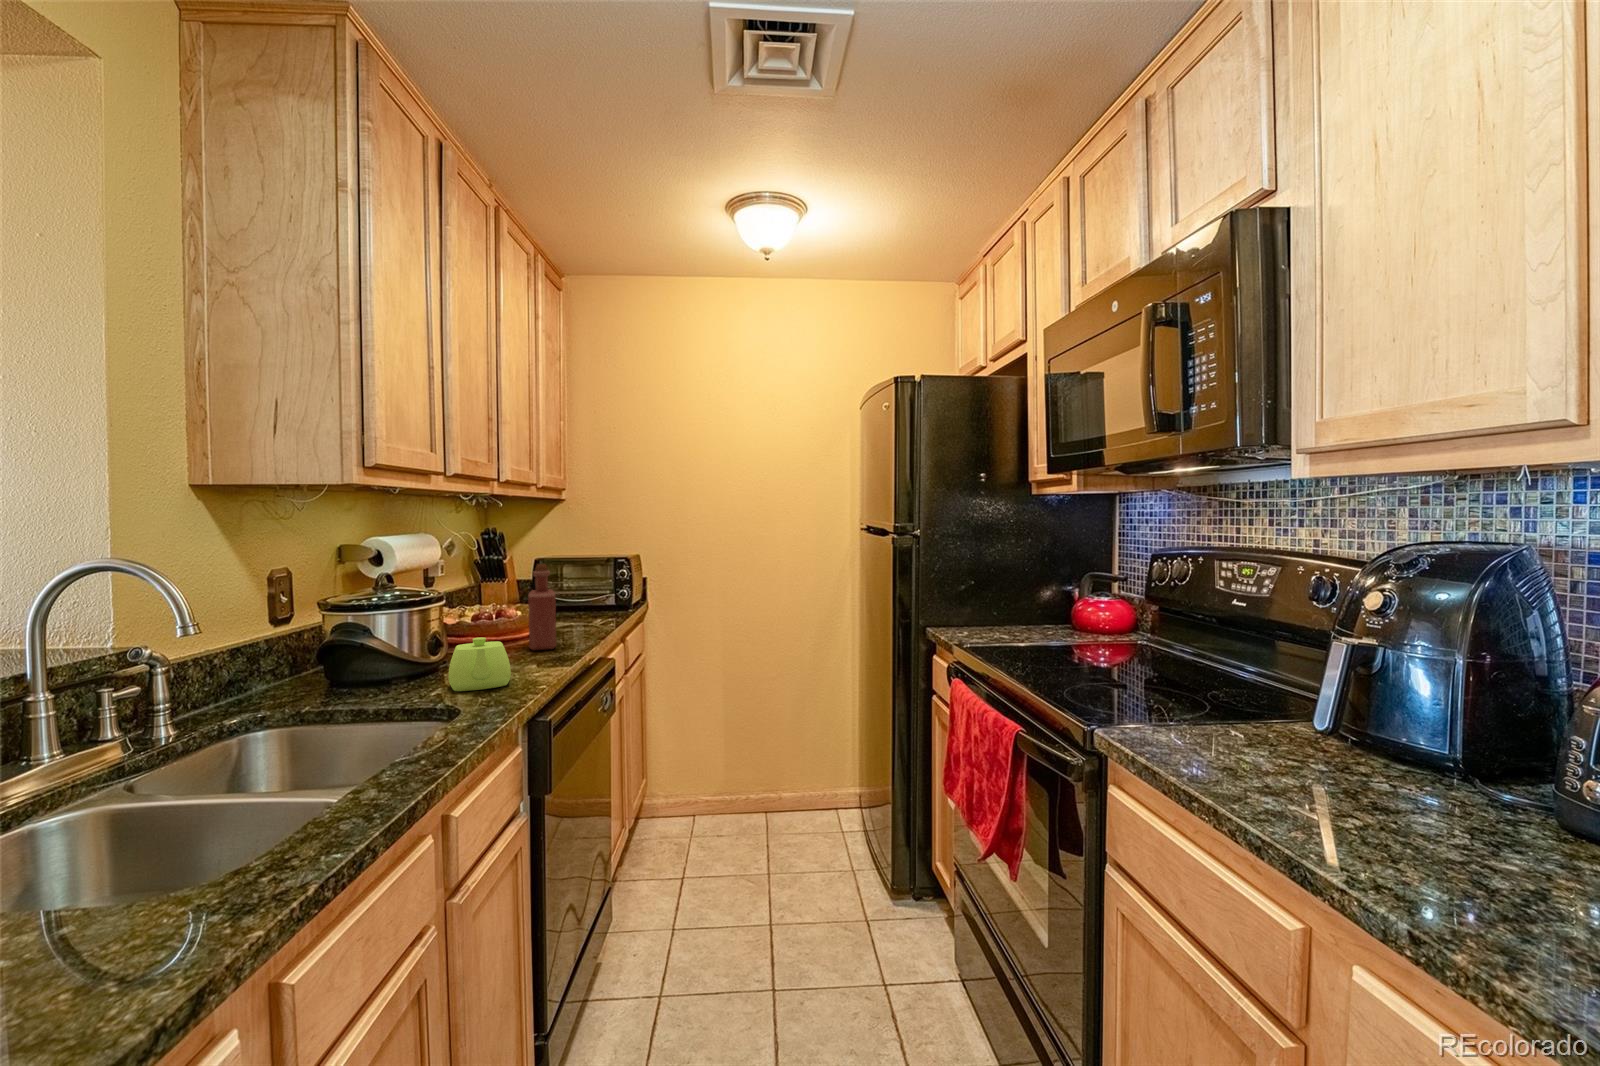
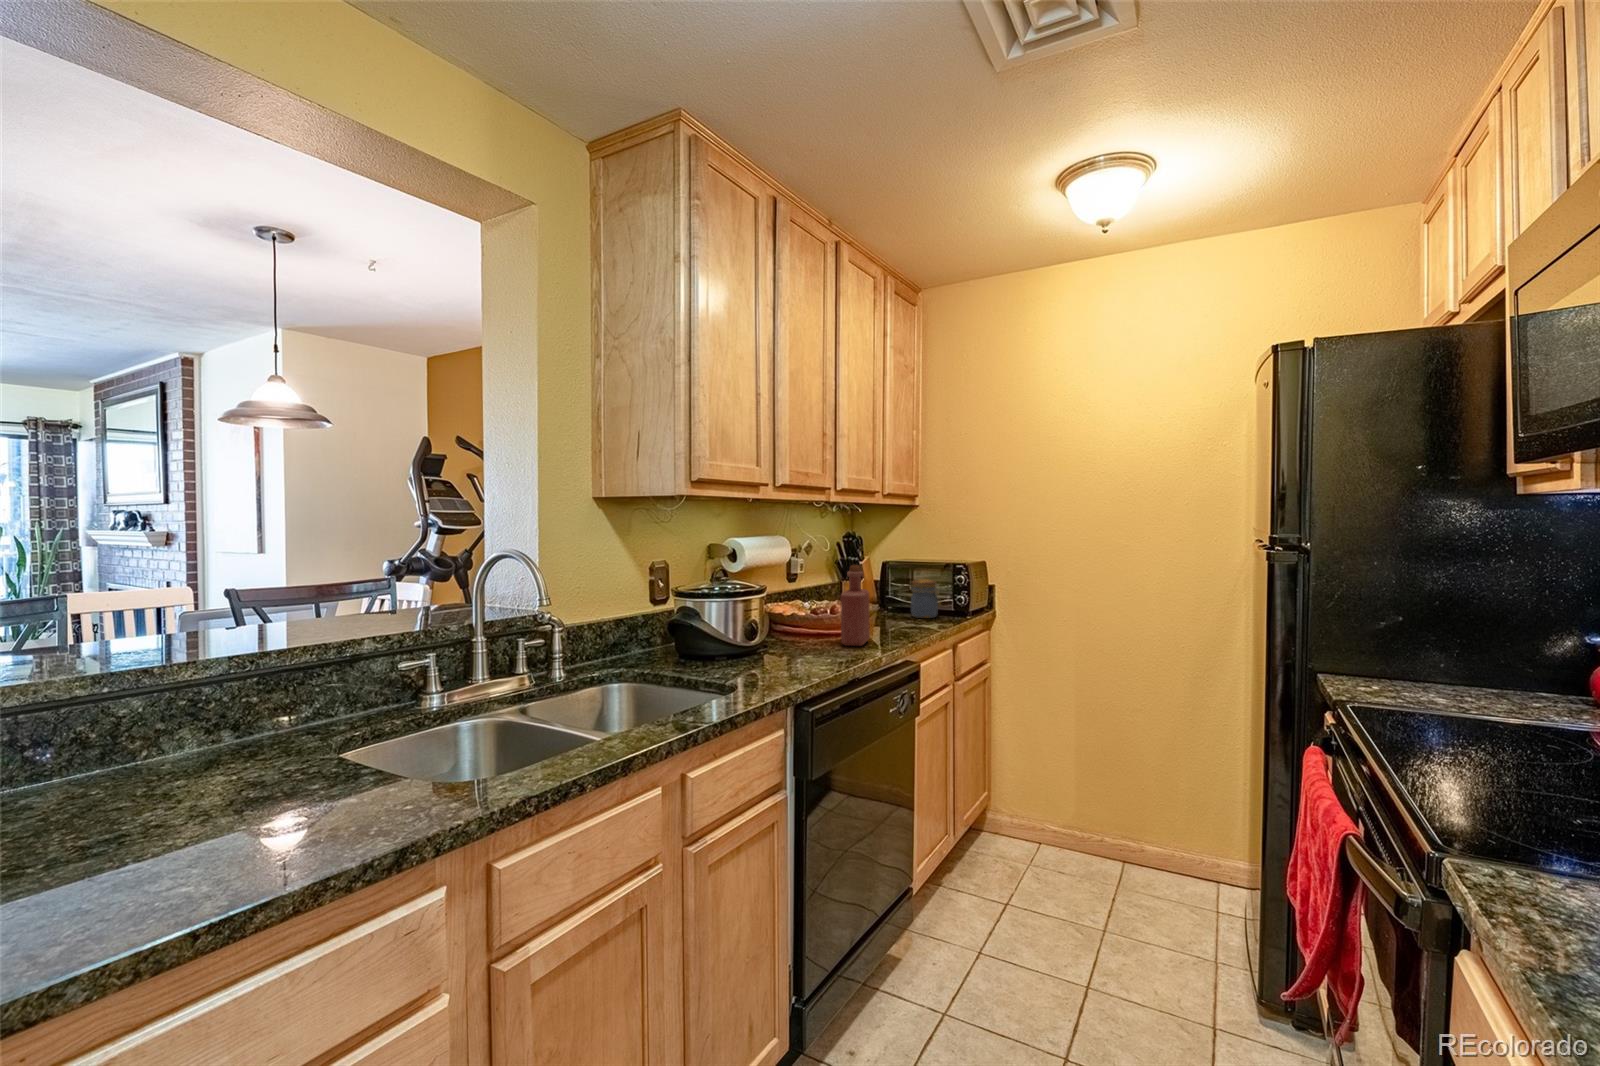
jar: none [574,577,606,617] -> present [911,579,940,618]
teapot: present [448,637,511,691] -> none [746,629,799,676]

